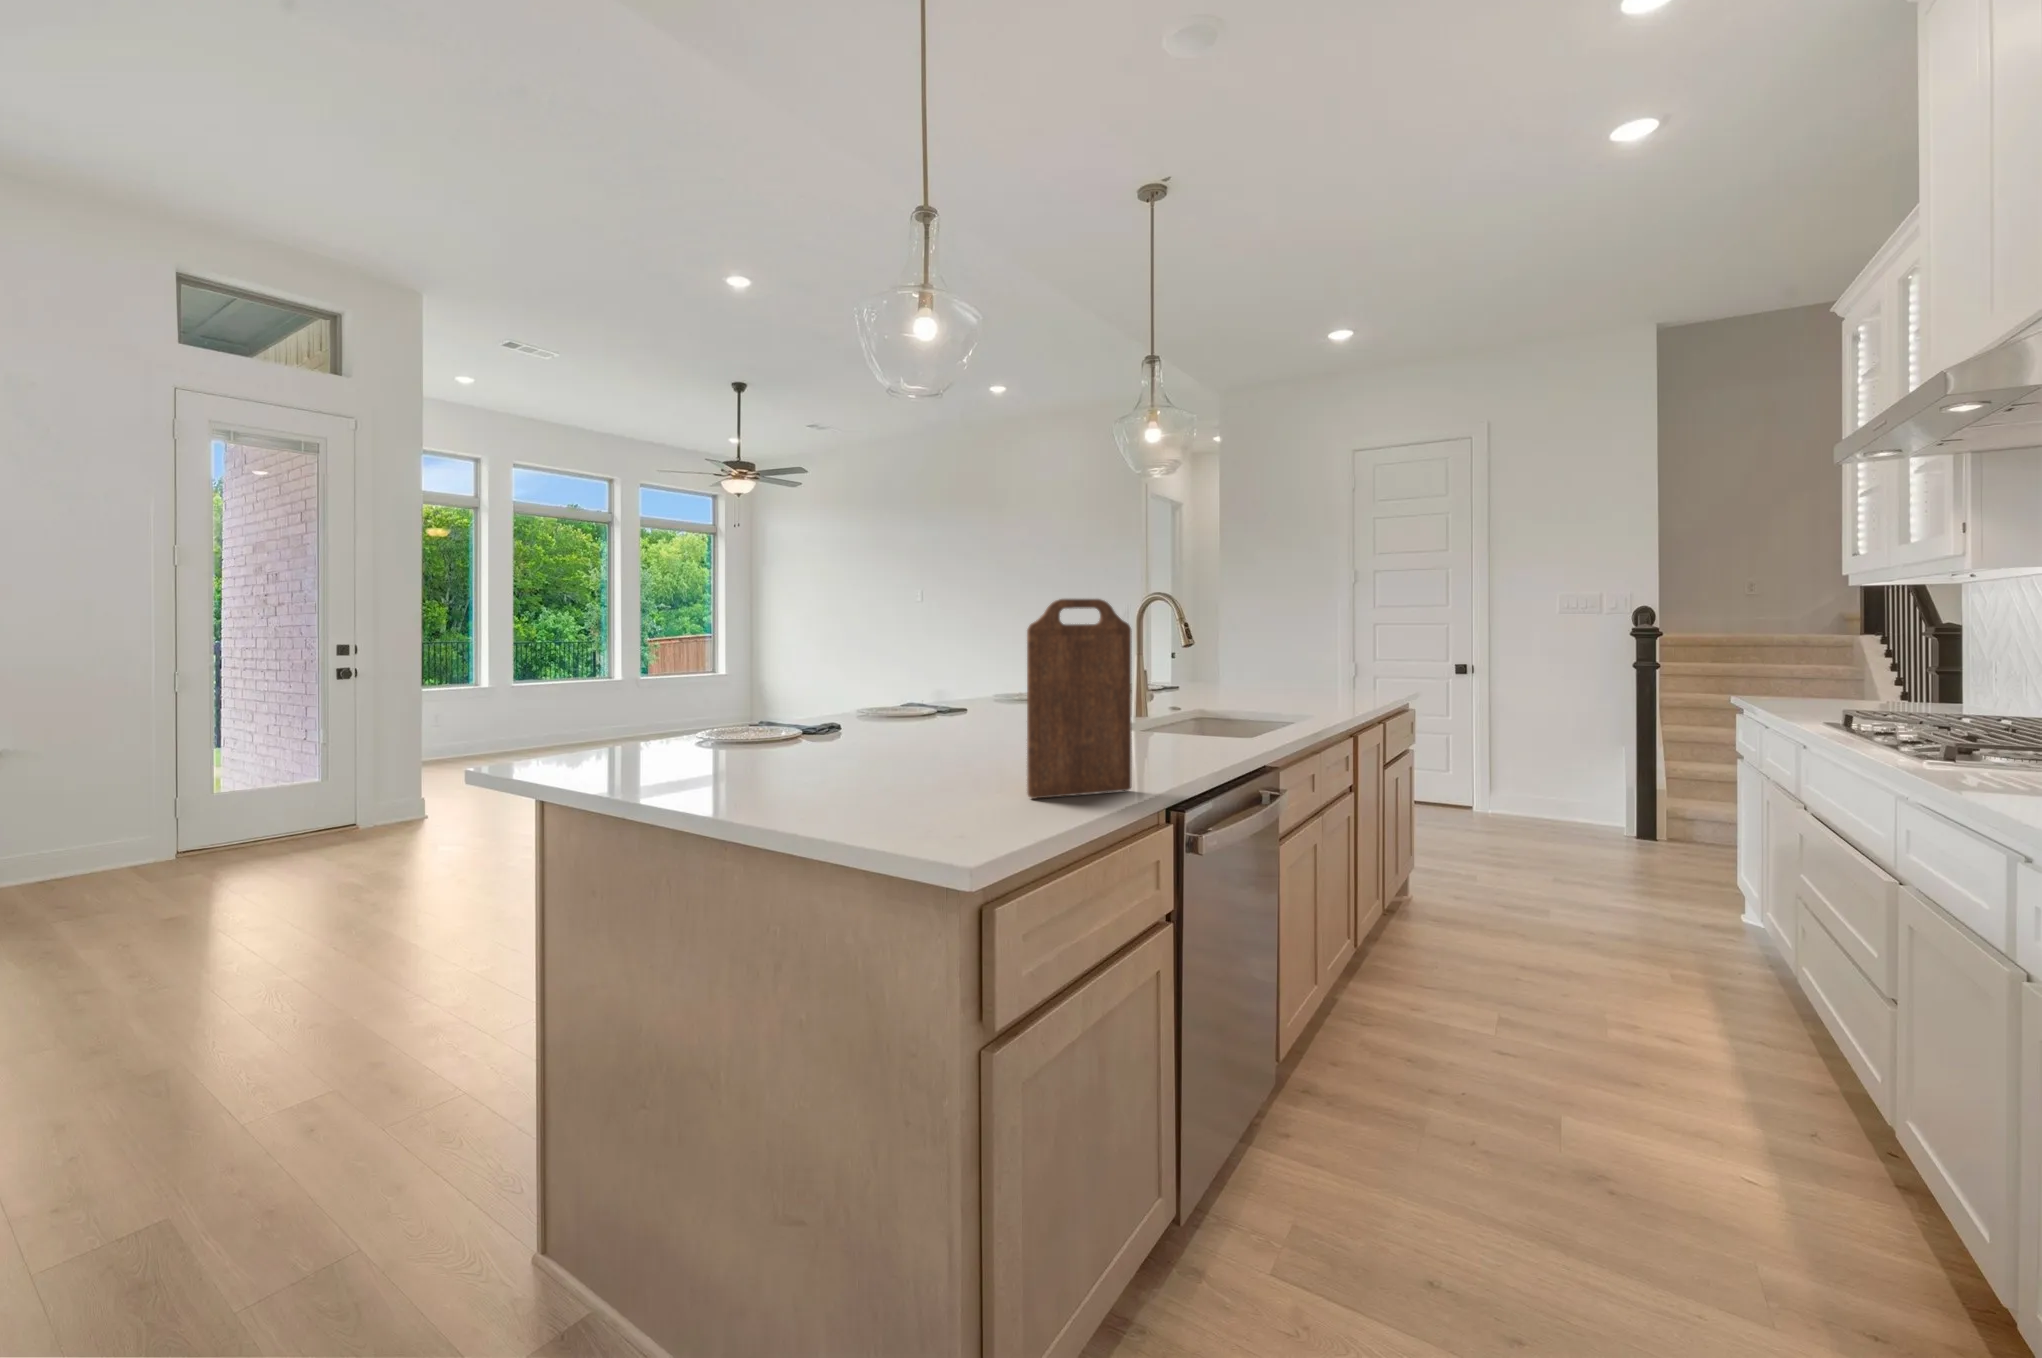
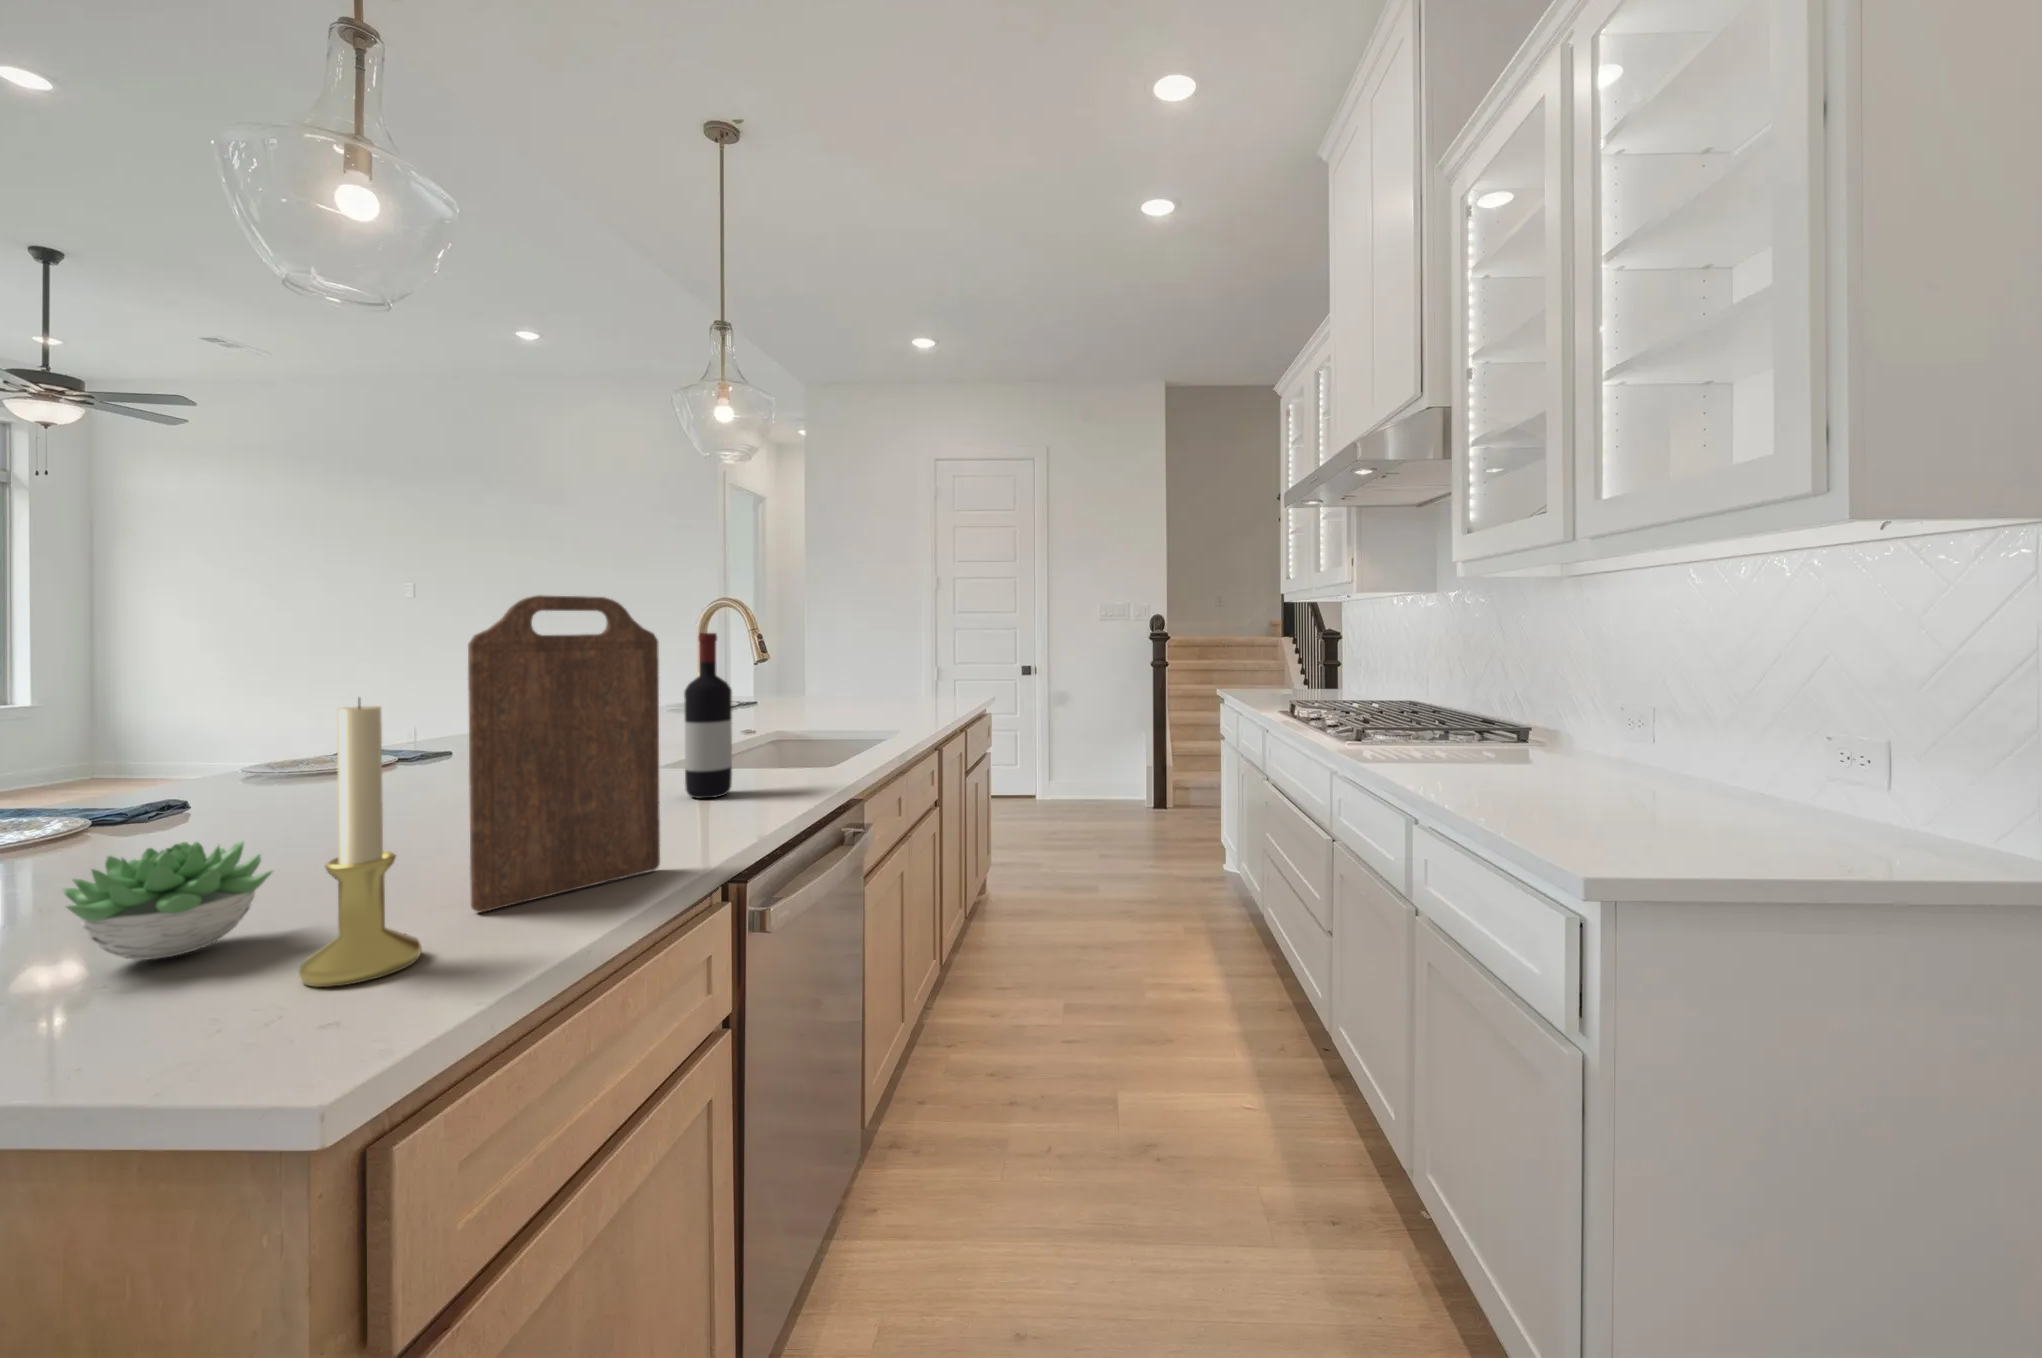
wine bottle: none [1134,624,1169,753] -> present [684,633,732,798]
candle holder: none [960,659,1013,820] -> present [299,698,422,987]
succulent plant: none [857,737,938,796] -> present [63,840,272,960]

